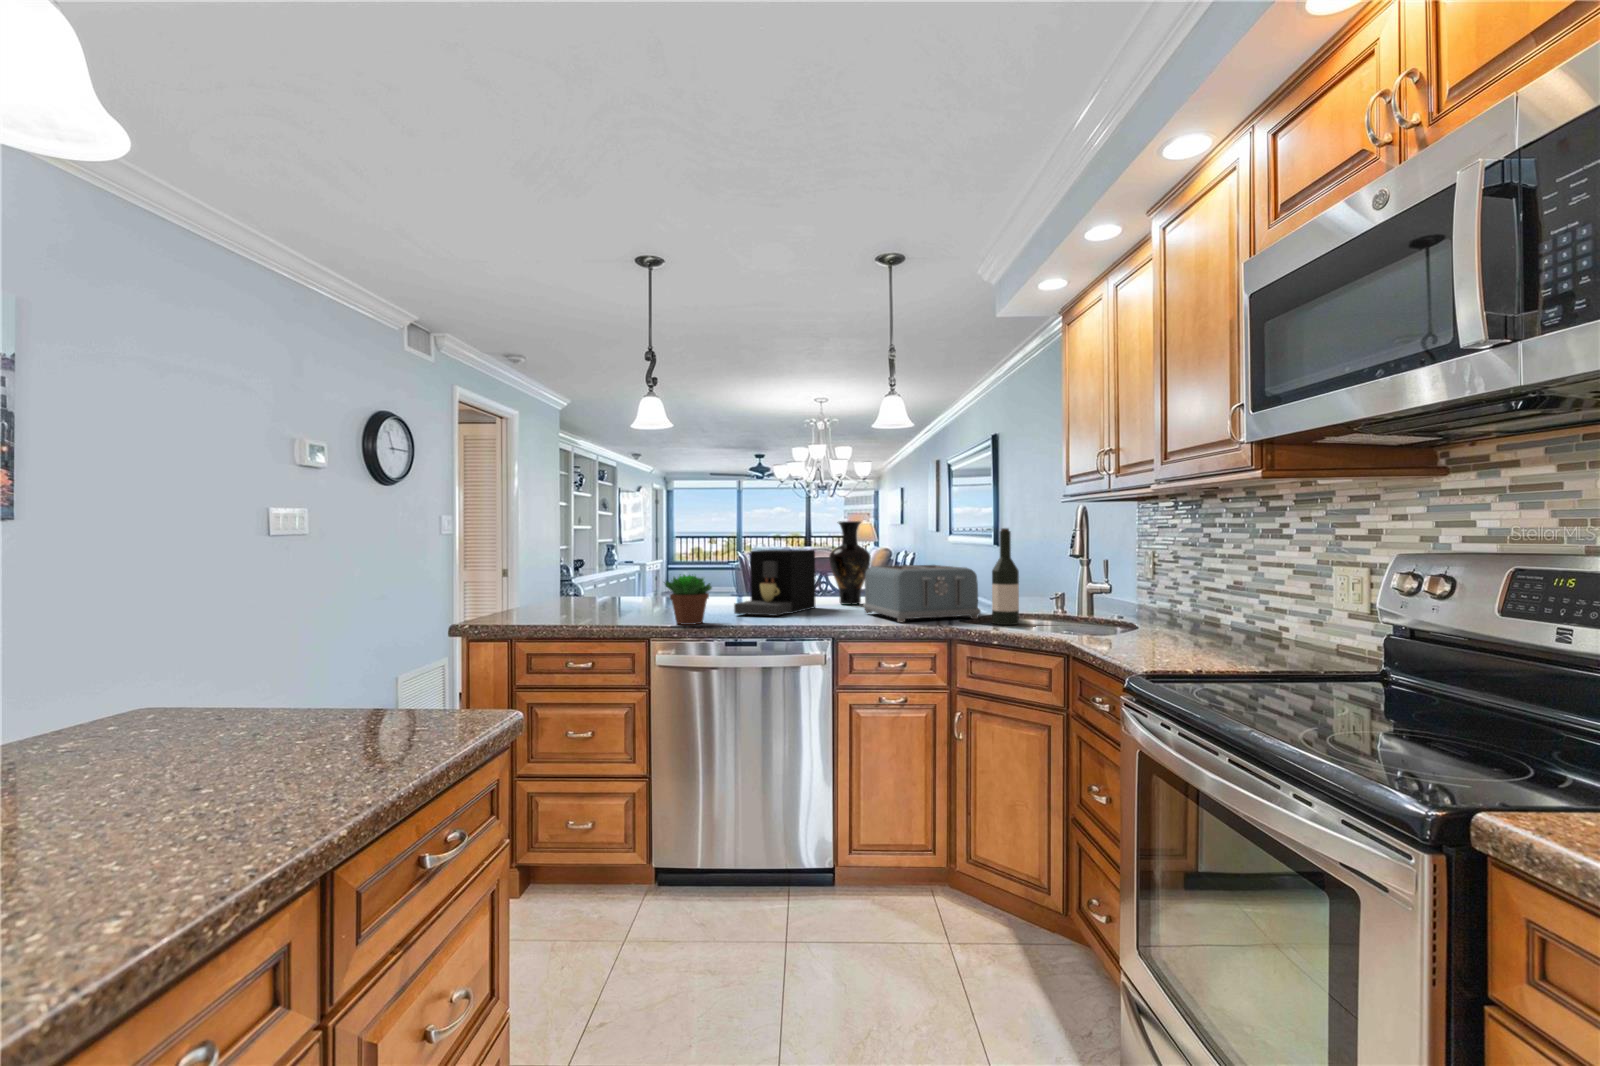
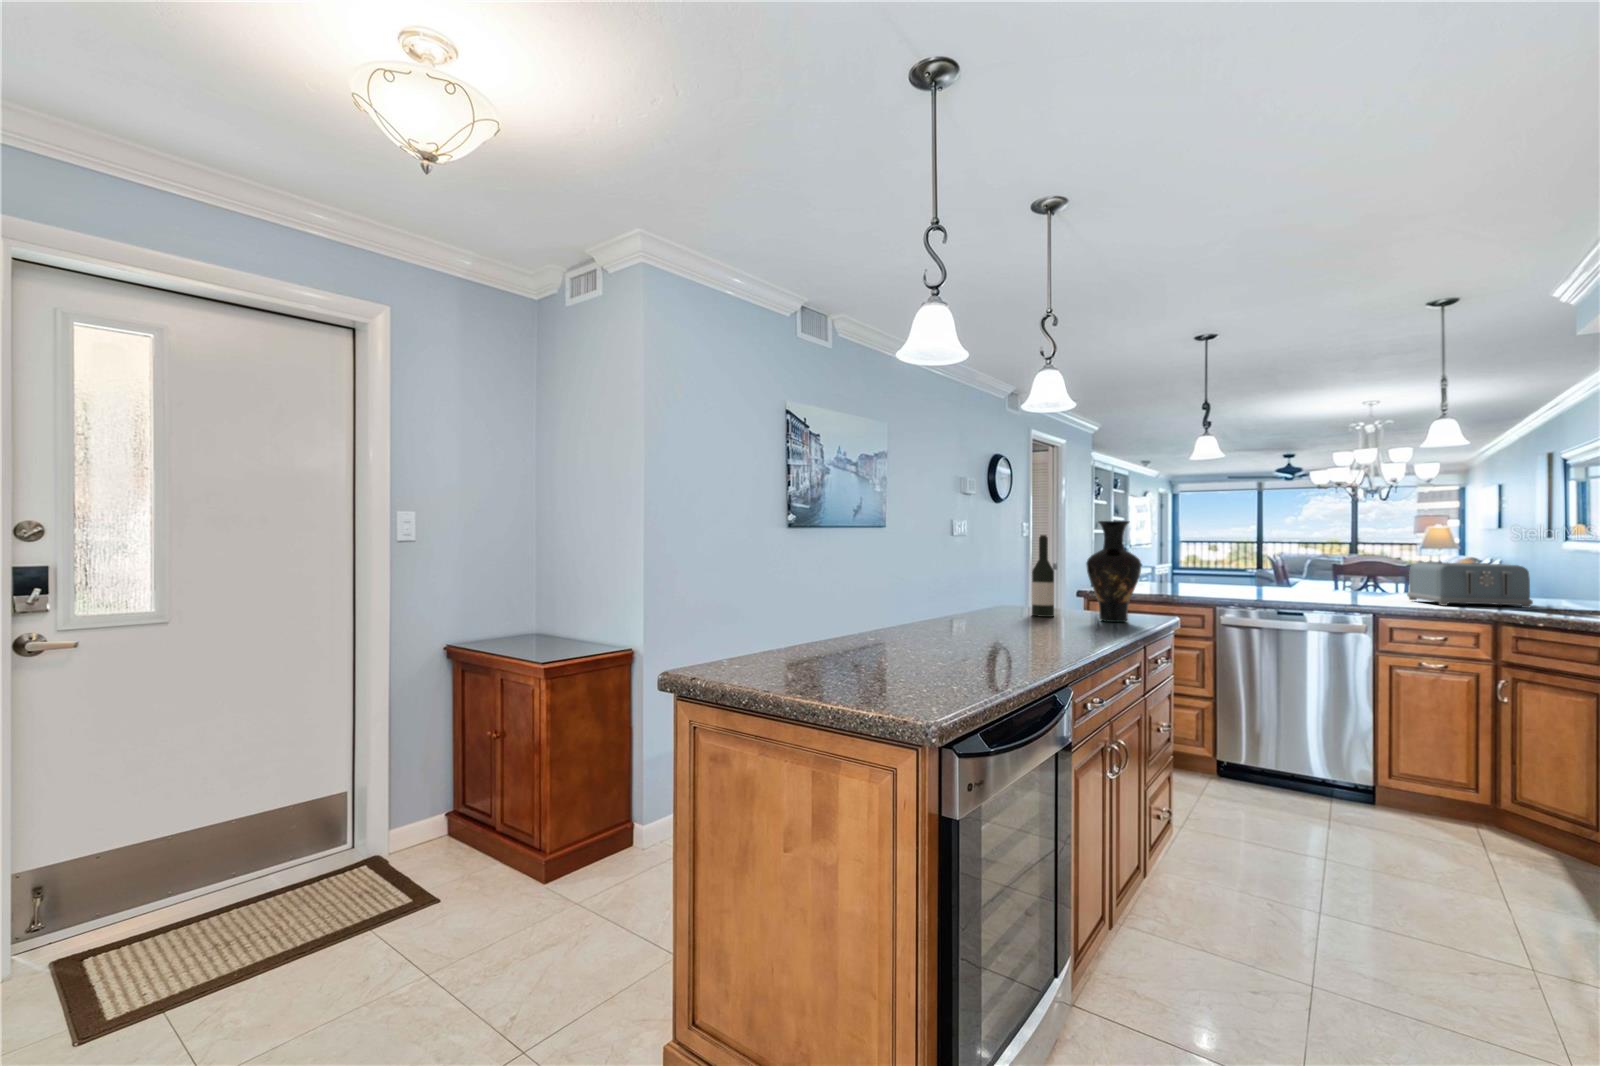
vase: present [829,521,871,605] -> present [1086,521,1141,622]
wine bottle: present [992,528,1019,625] -> present [1032,535,1054,617]
coffee maker: present [734,550,816,616] -> none [1283,549,1359,598]
succulent plant: present [664,575,712,625] -> none [1226,562,1265,598]

